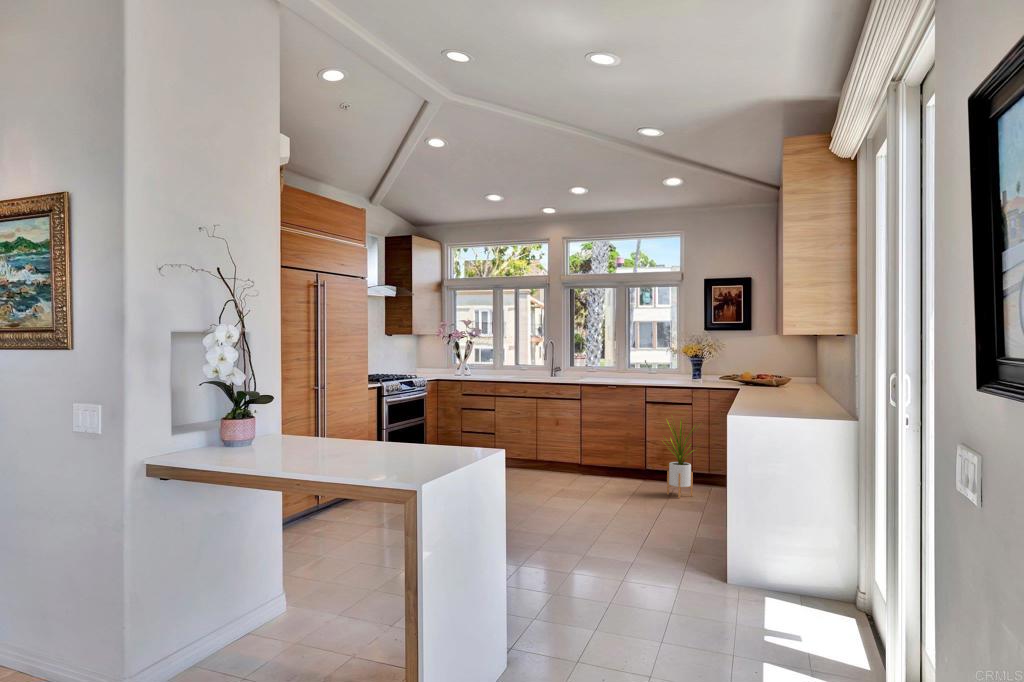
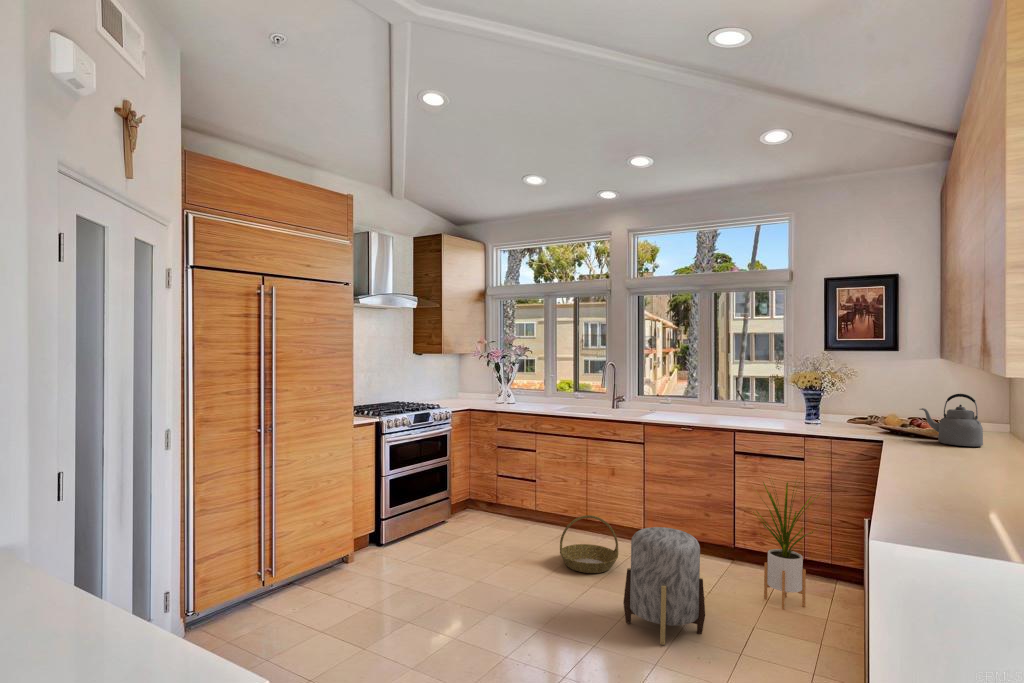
kettle: none [760,356,794,387] -> present [920,394,983,446]
stool: none [582,447,634,516] -> present [623,527,705,645]
basket: none [526,450,568,490] -> present [560,515,618,573]

